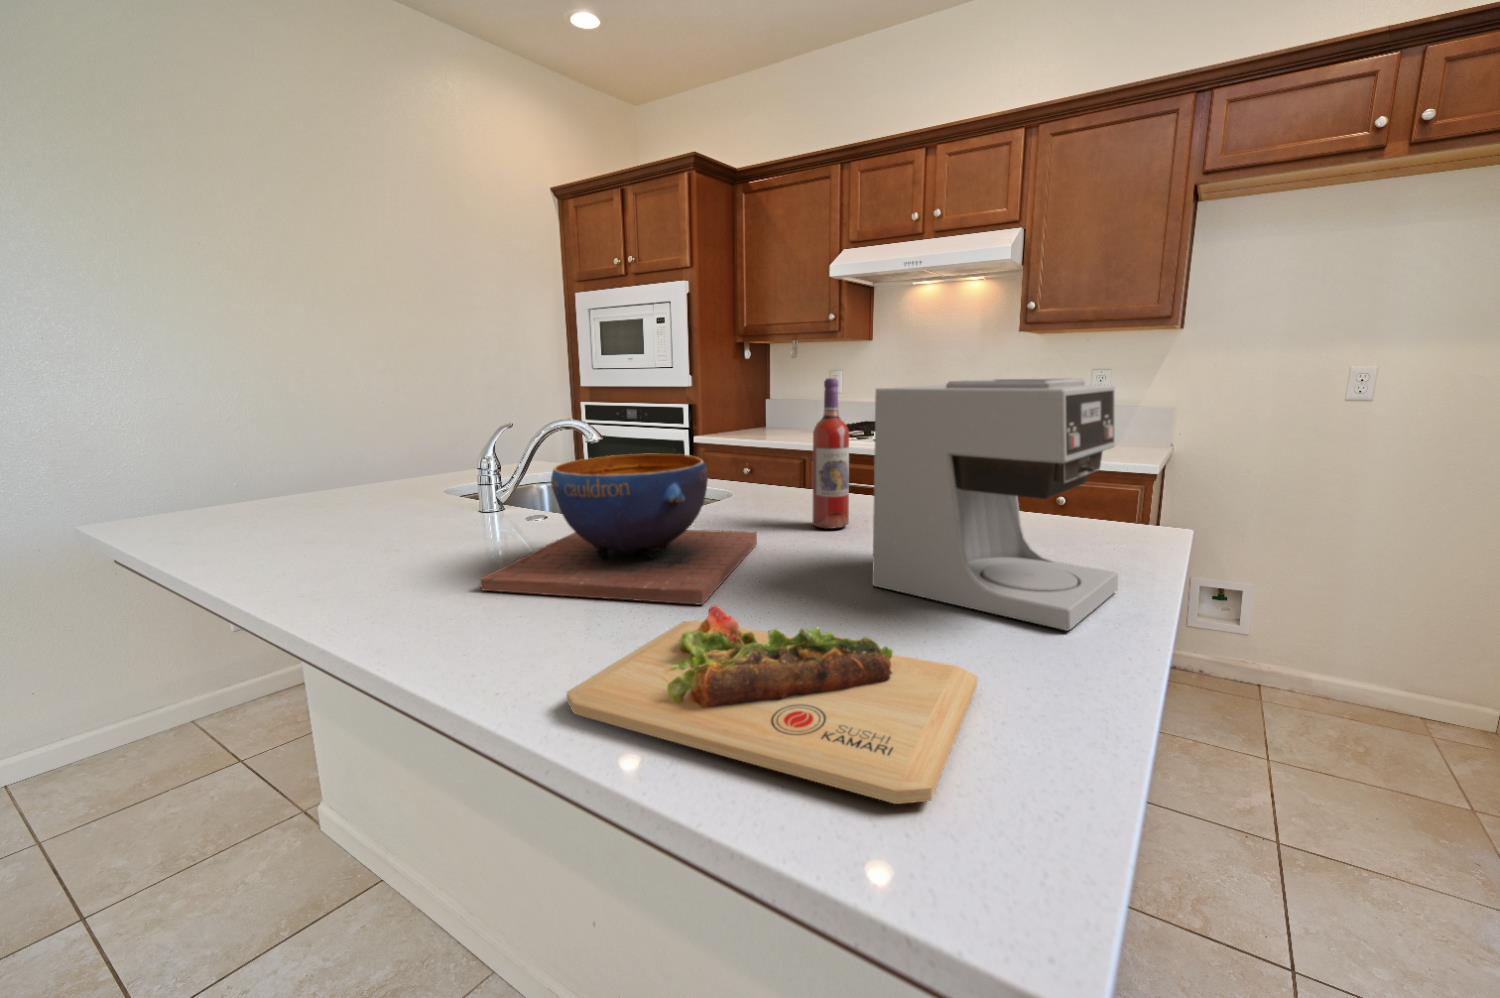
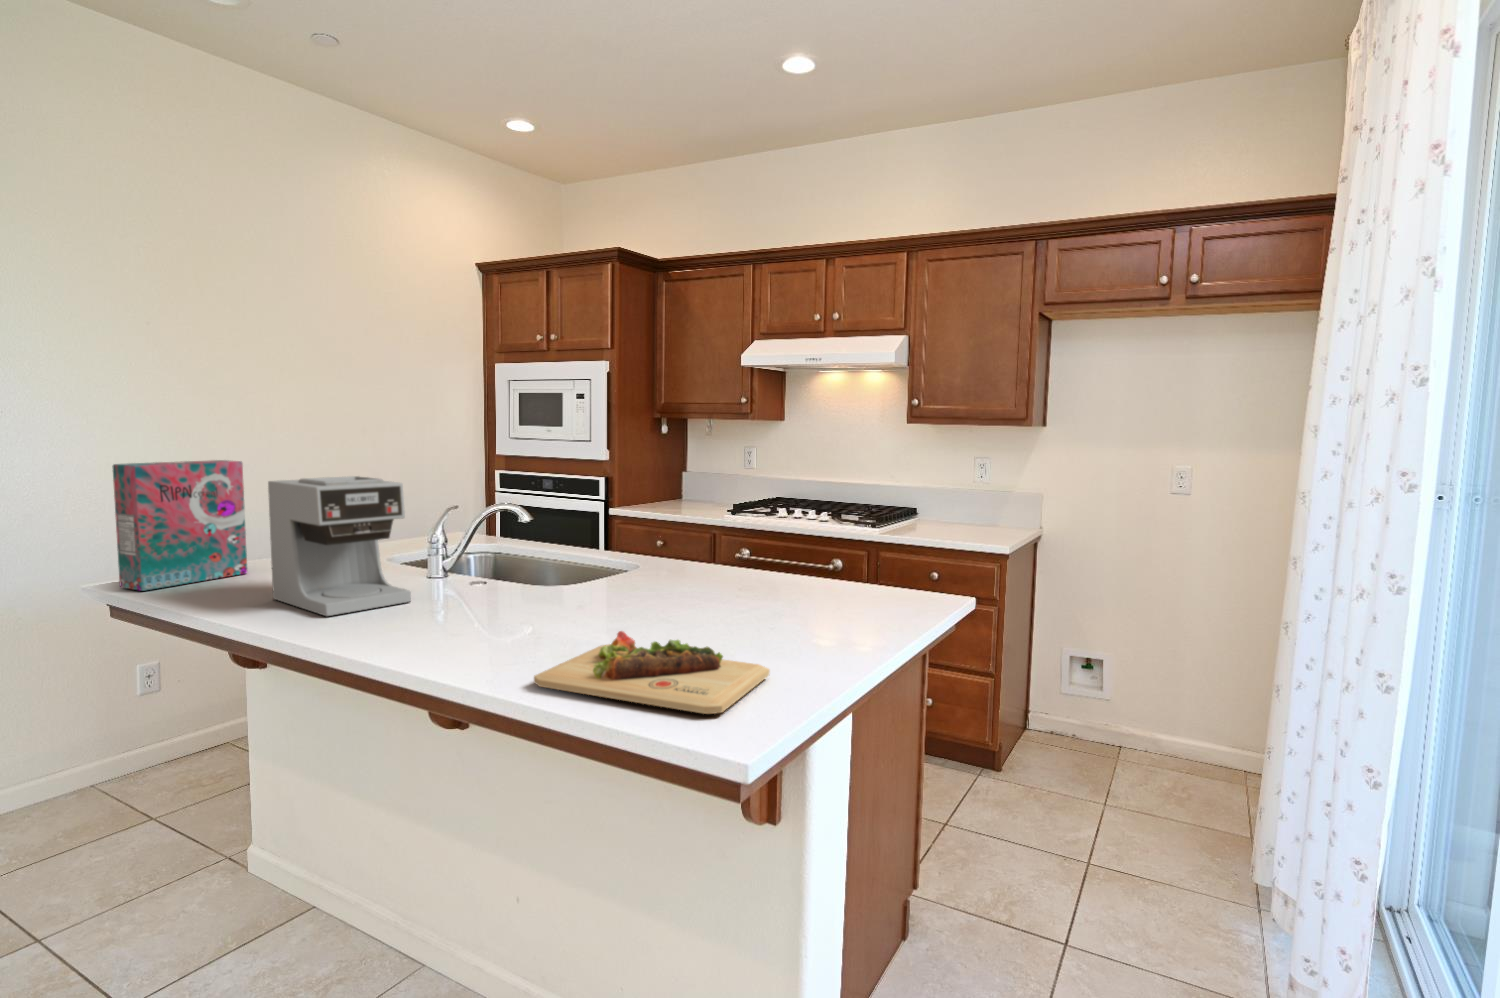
wine bottle: present [813,378,849,529] -> none [702,478,730,593]
cereal box: none [94,379,282,534] -> present [112,460,247,591]
coffee maker: present [872,379,1118,631] -> present [268,476,411,616]
decorative bowl: present [480,454,757,605] -> none [455,534,656,639]

